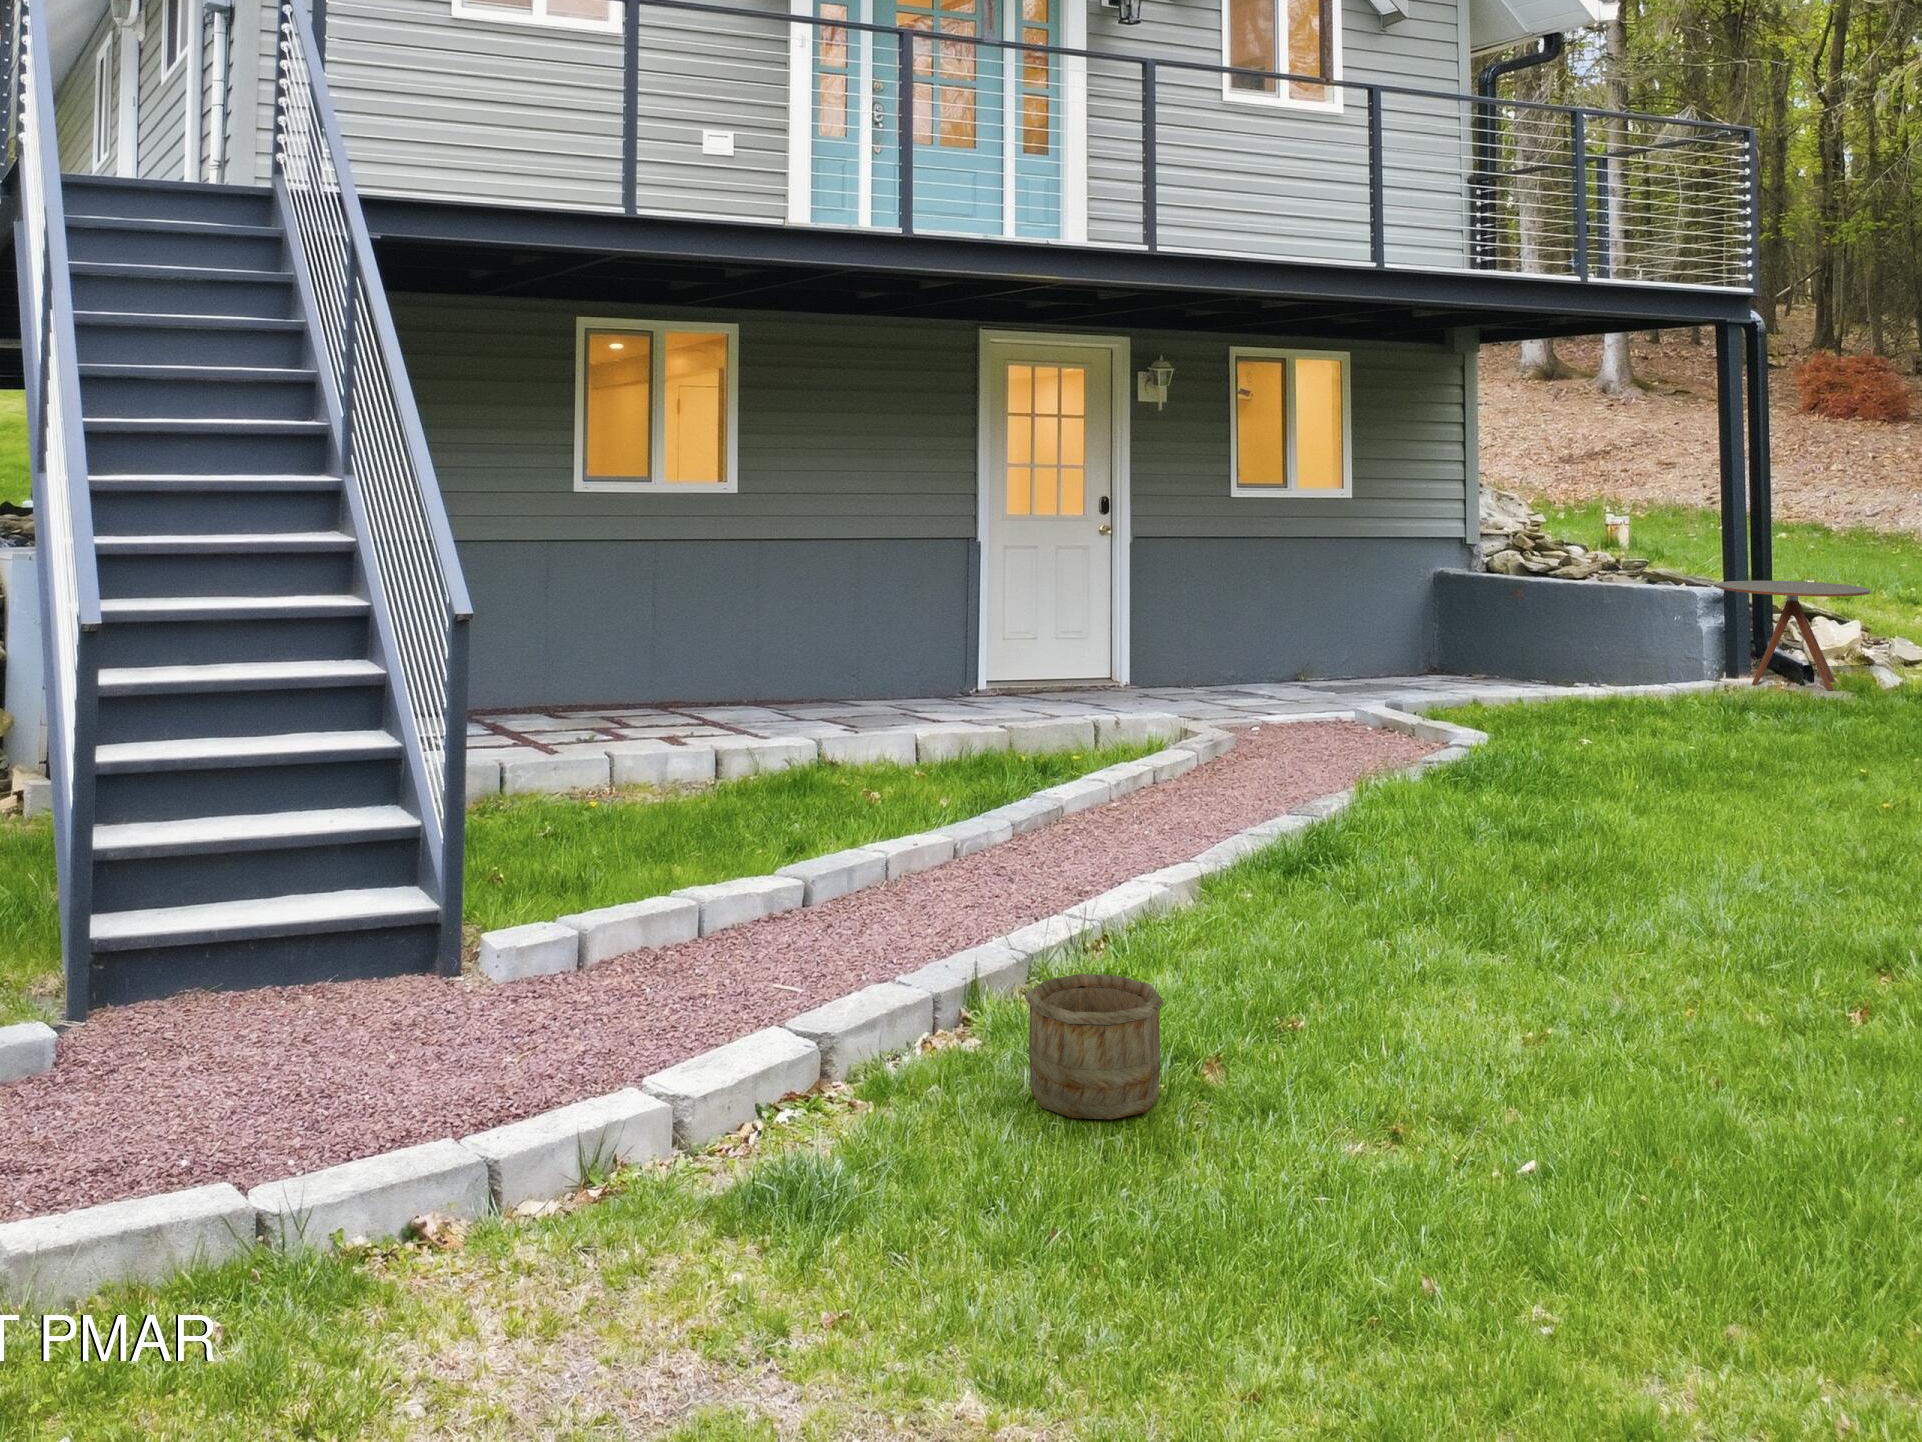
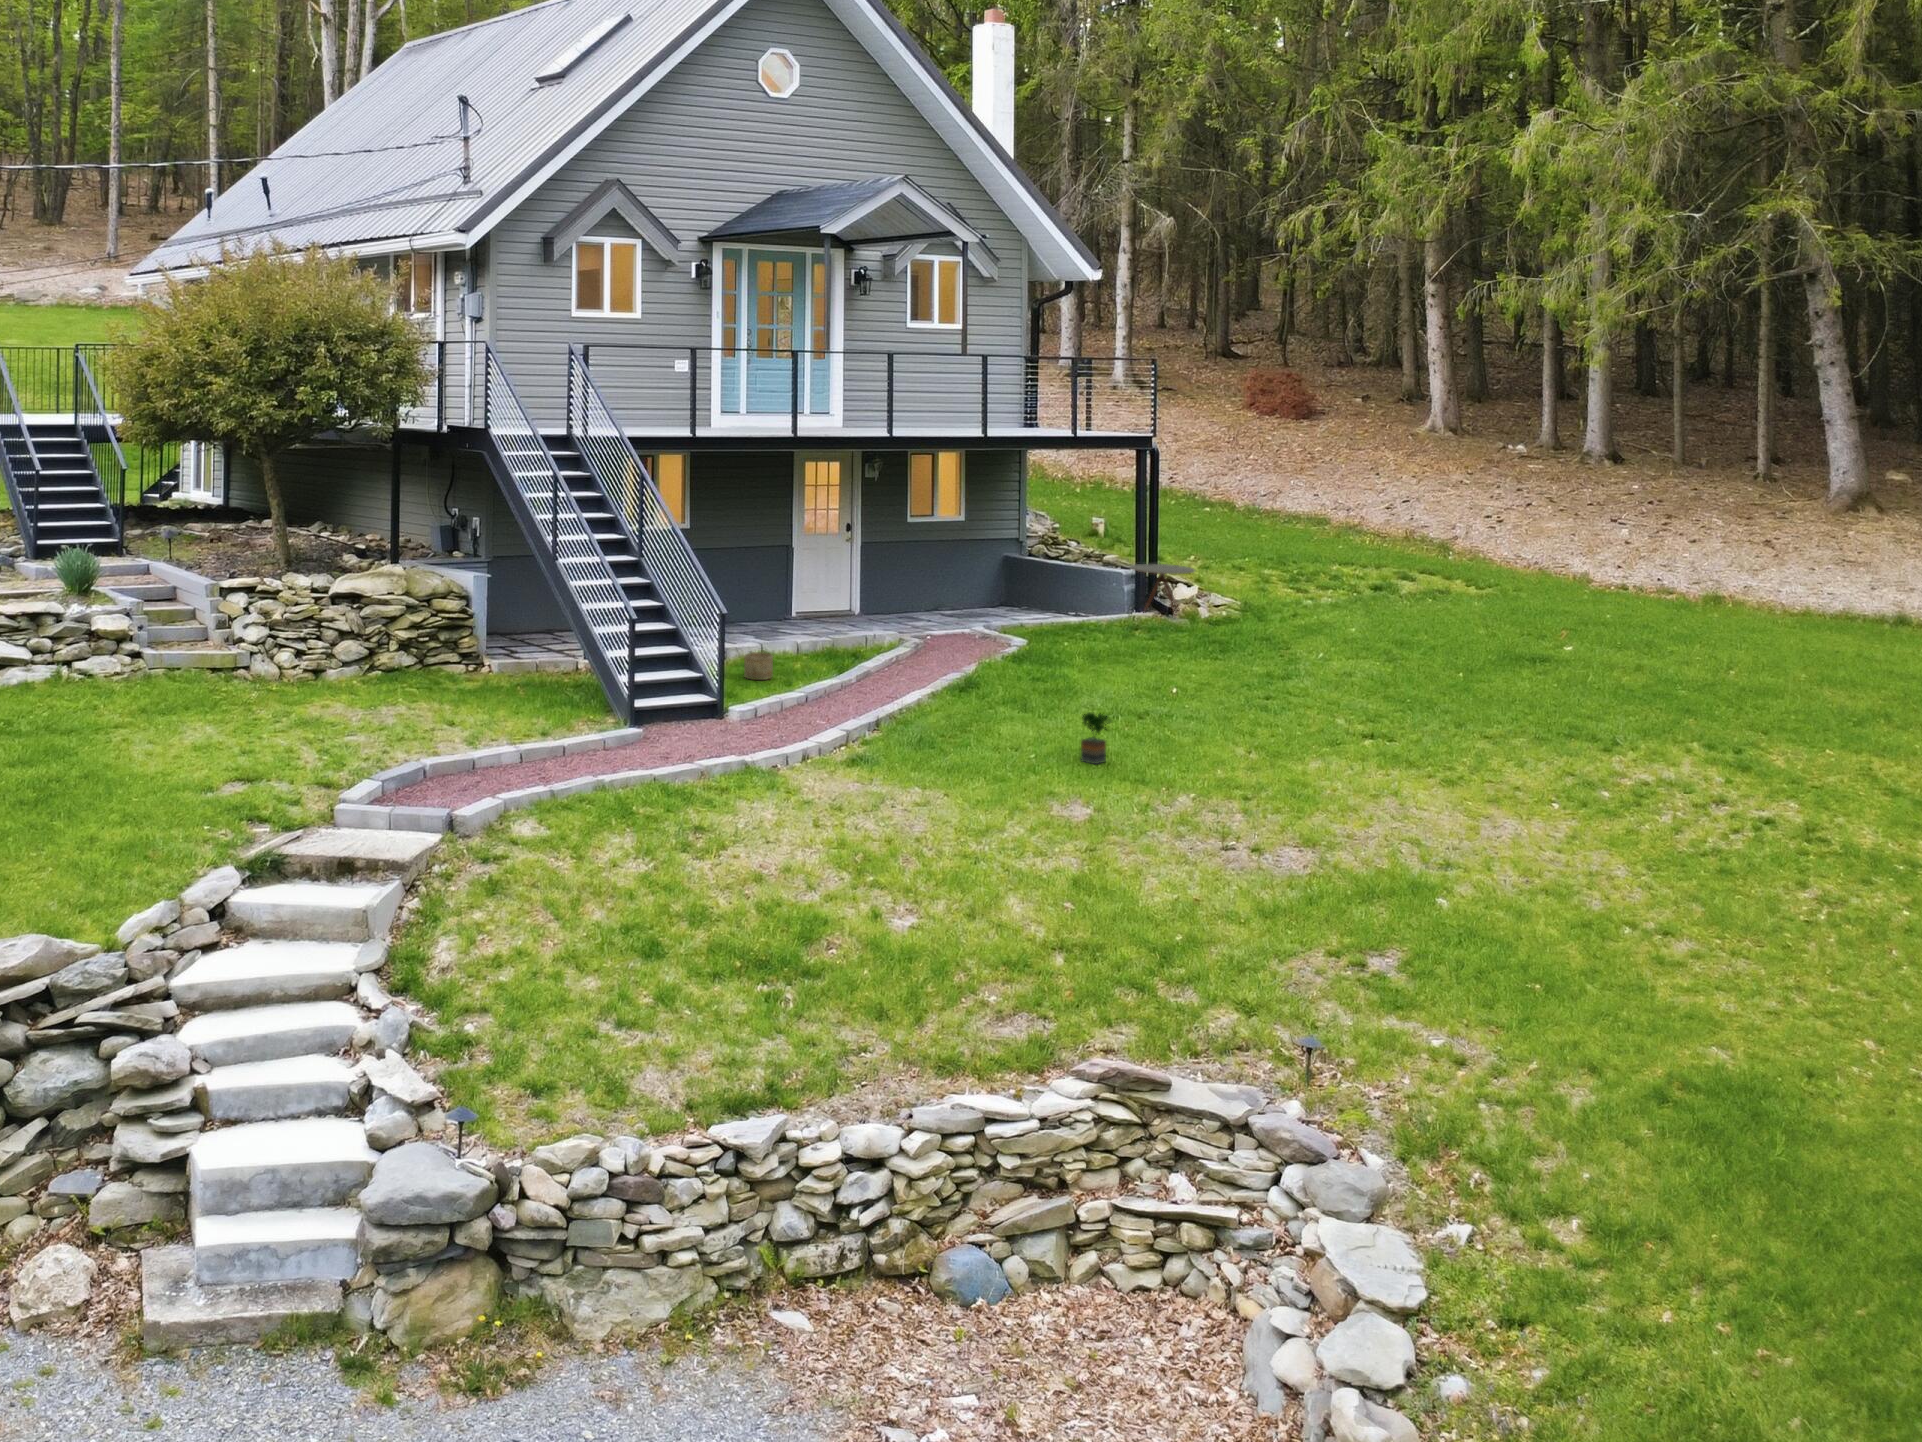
wooden bucket: present [1025,974,1163,1119] -> present [744,652,773,680]
potted tree: none [1675,1061,1846,1351] -> present [1081,712,1111,764]

